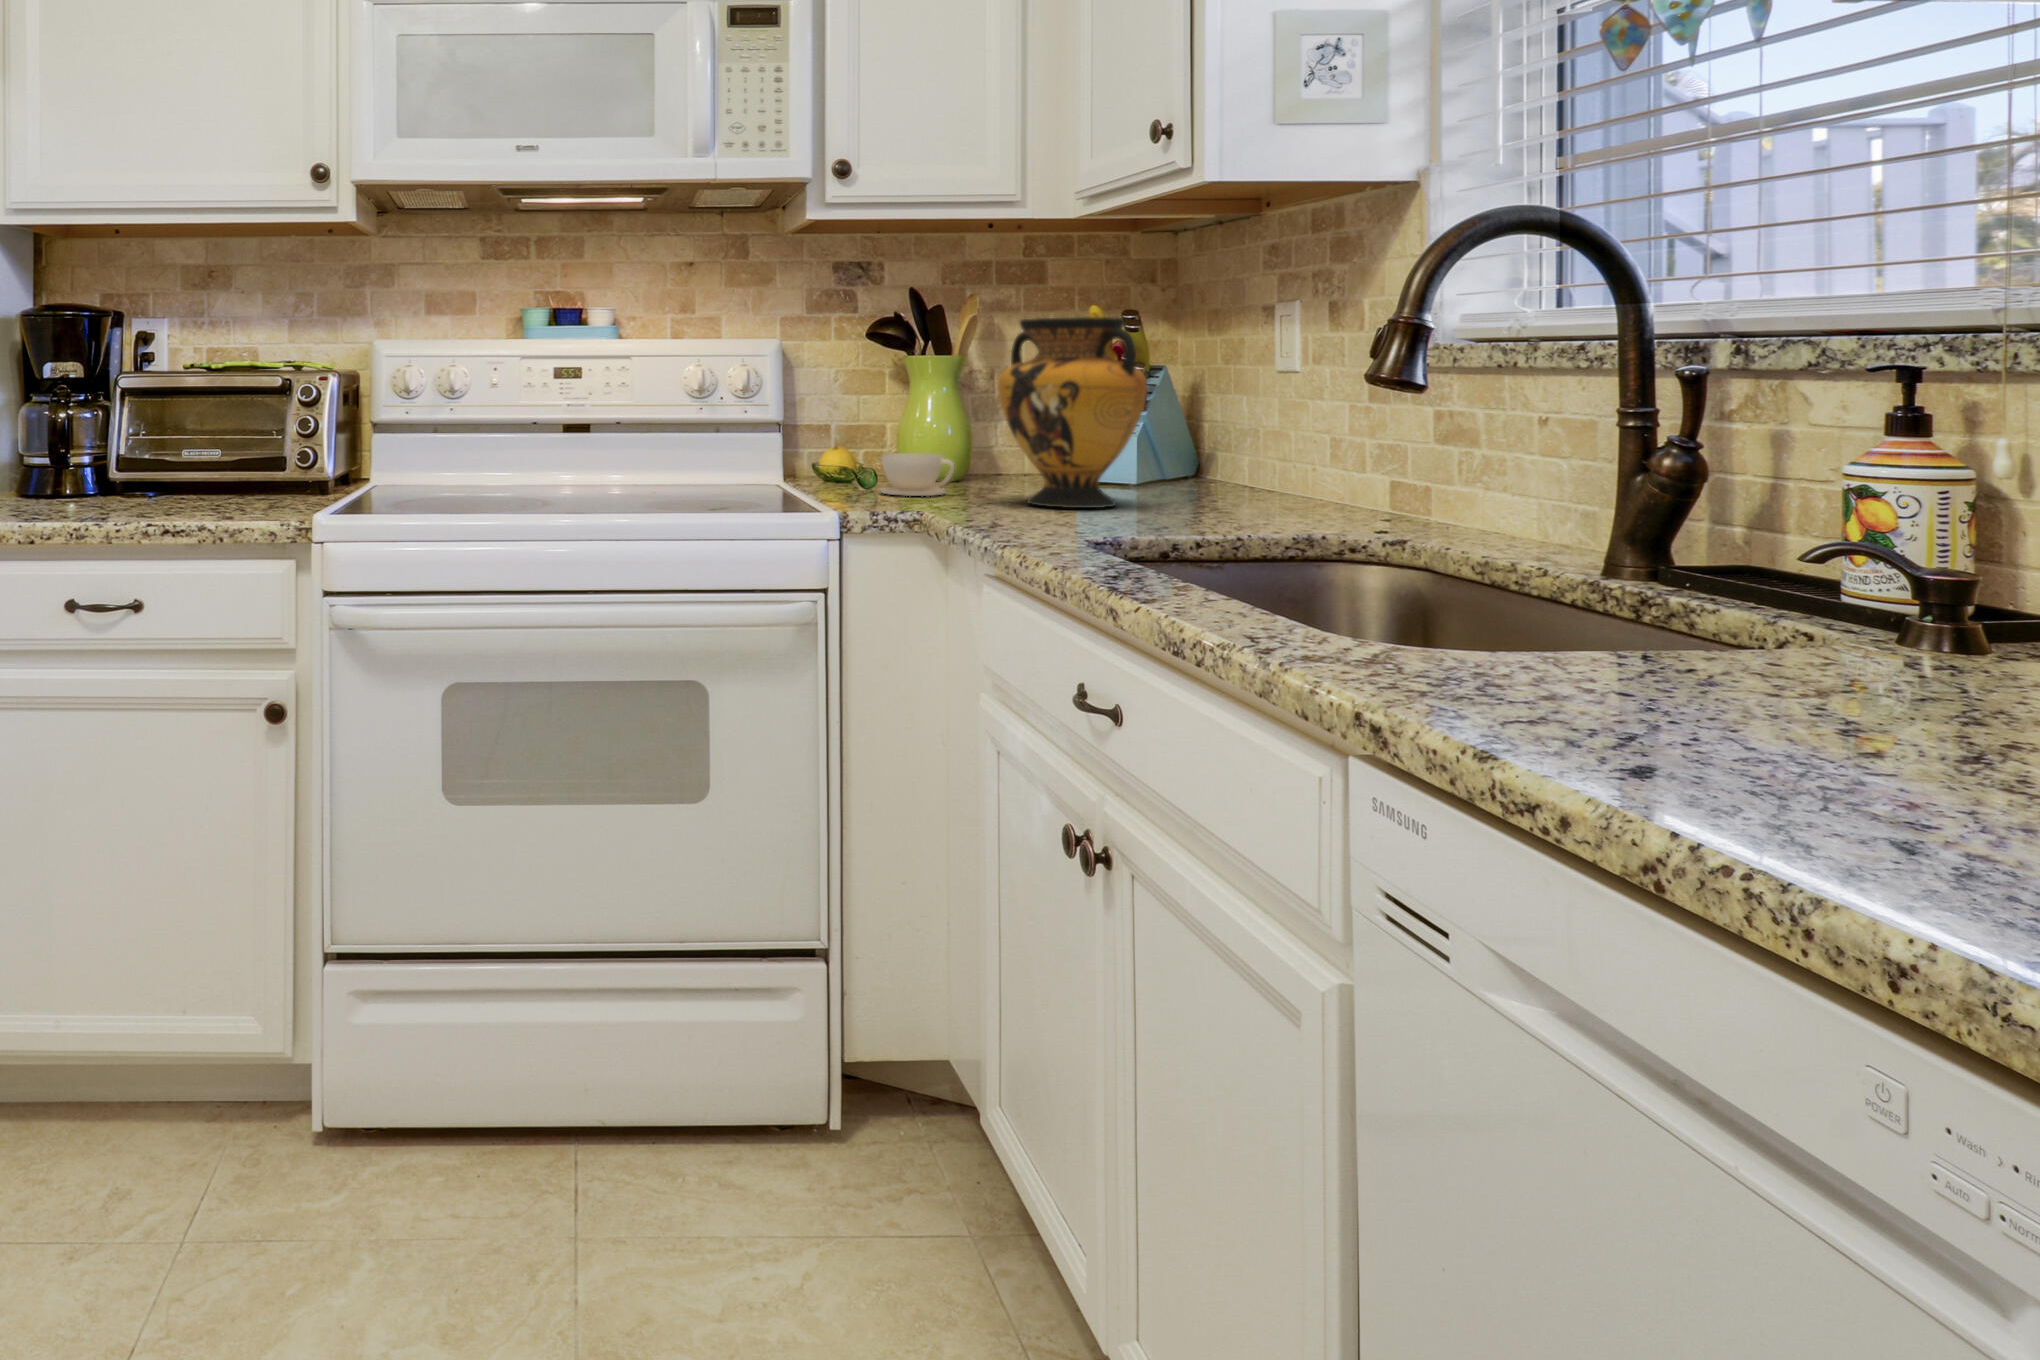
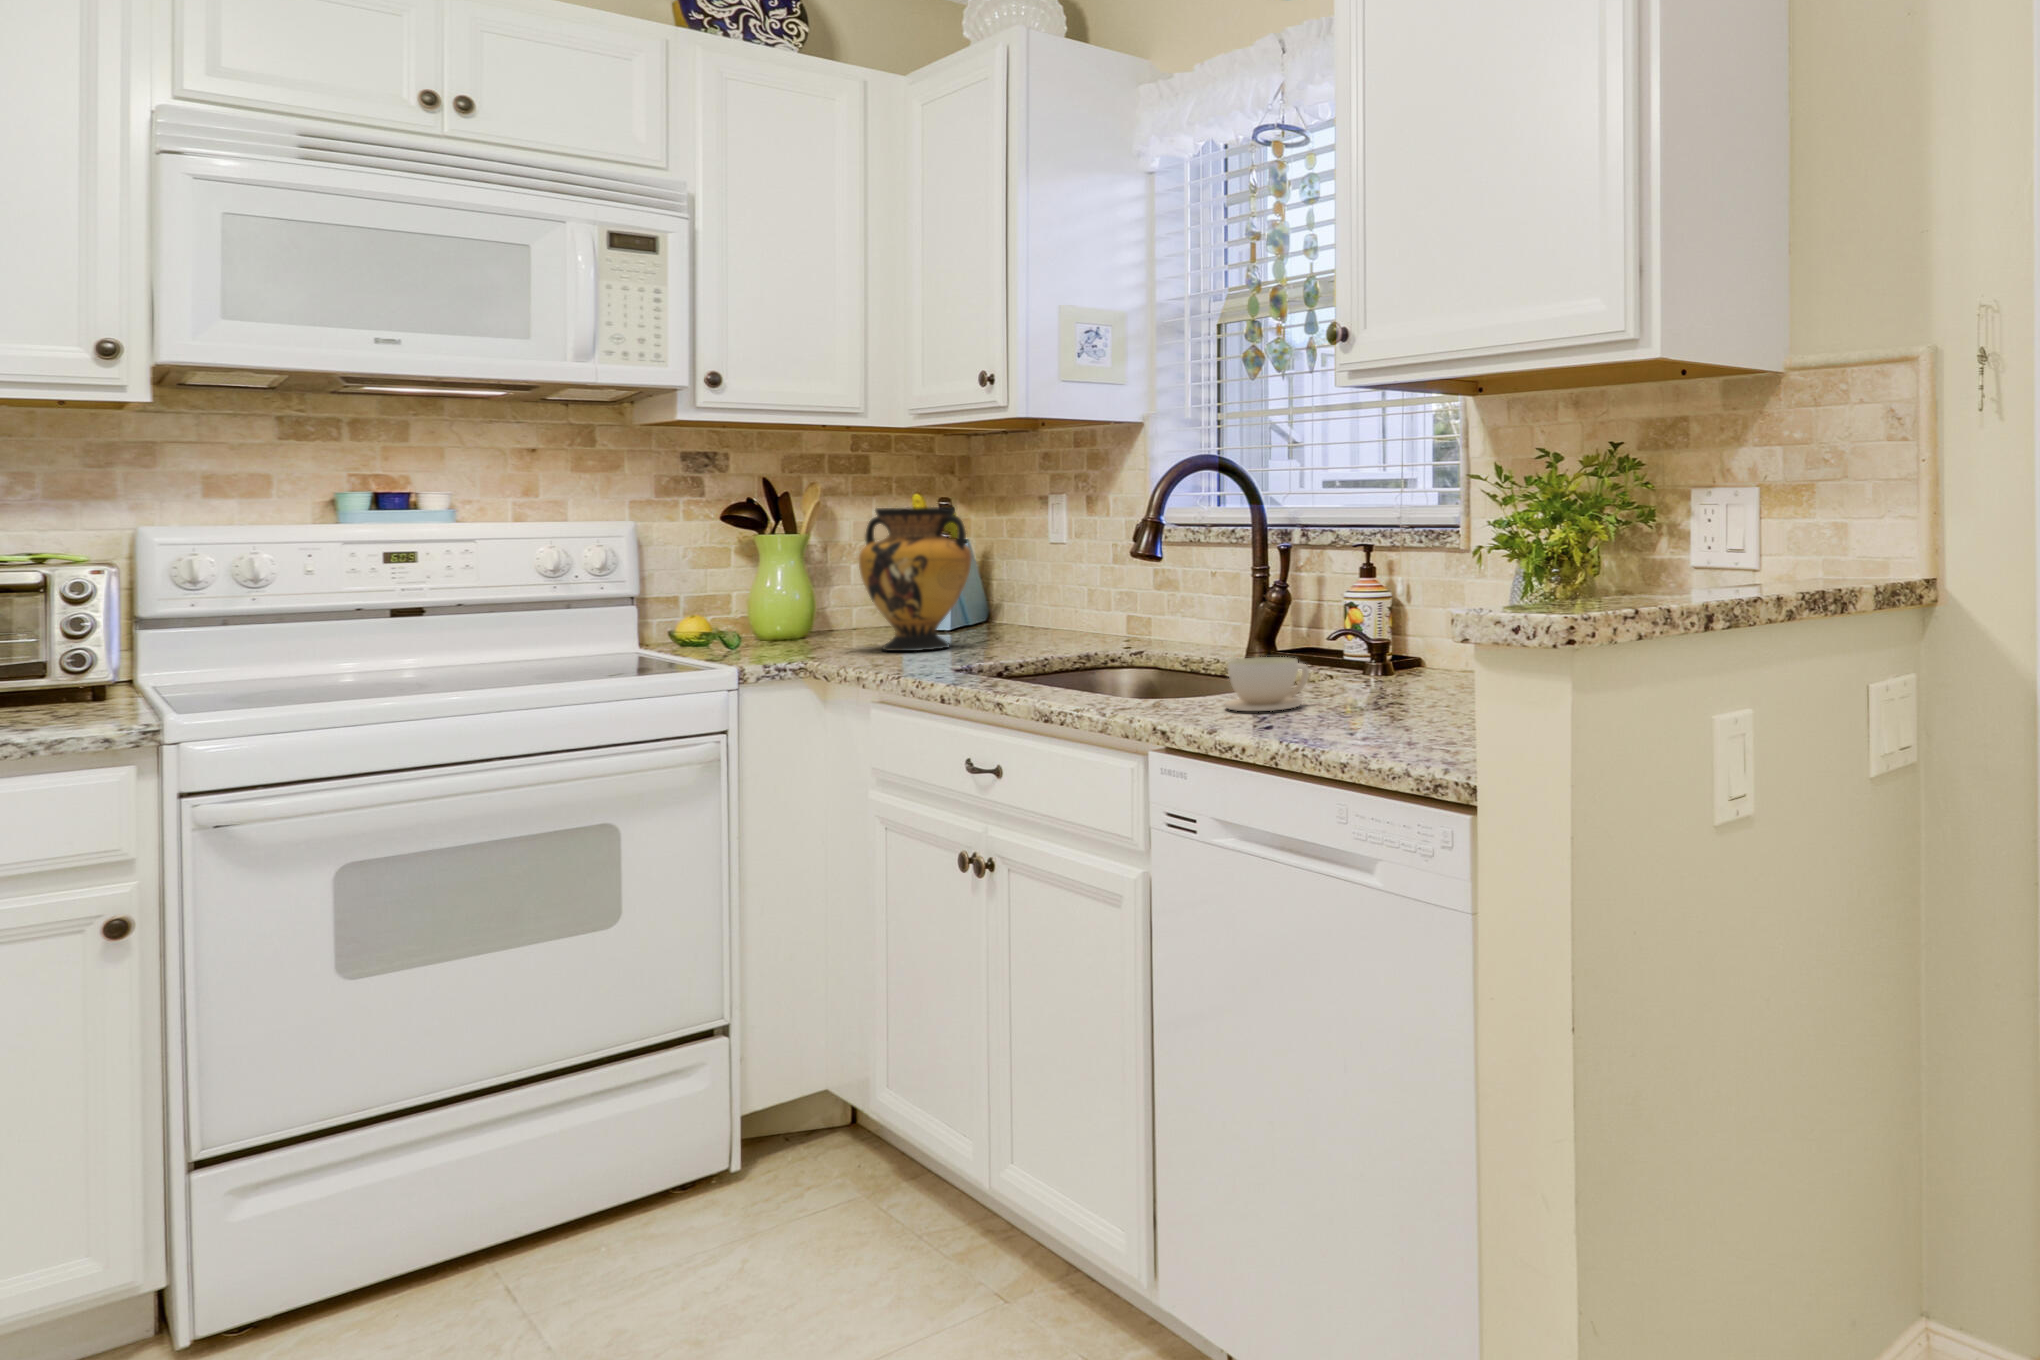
coffee cup: present [880,453,954,496] -> present [1225,657,1309,711]

